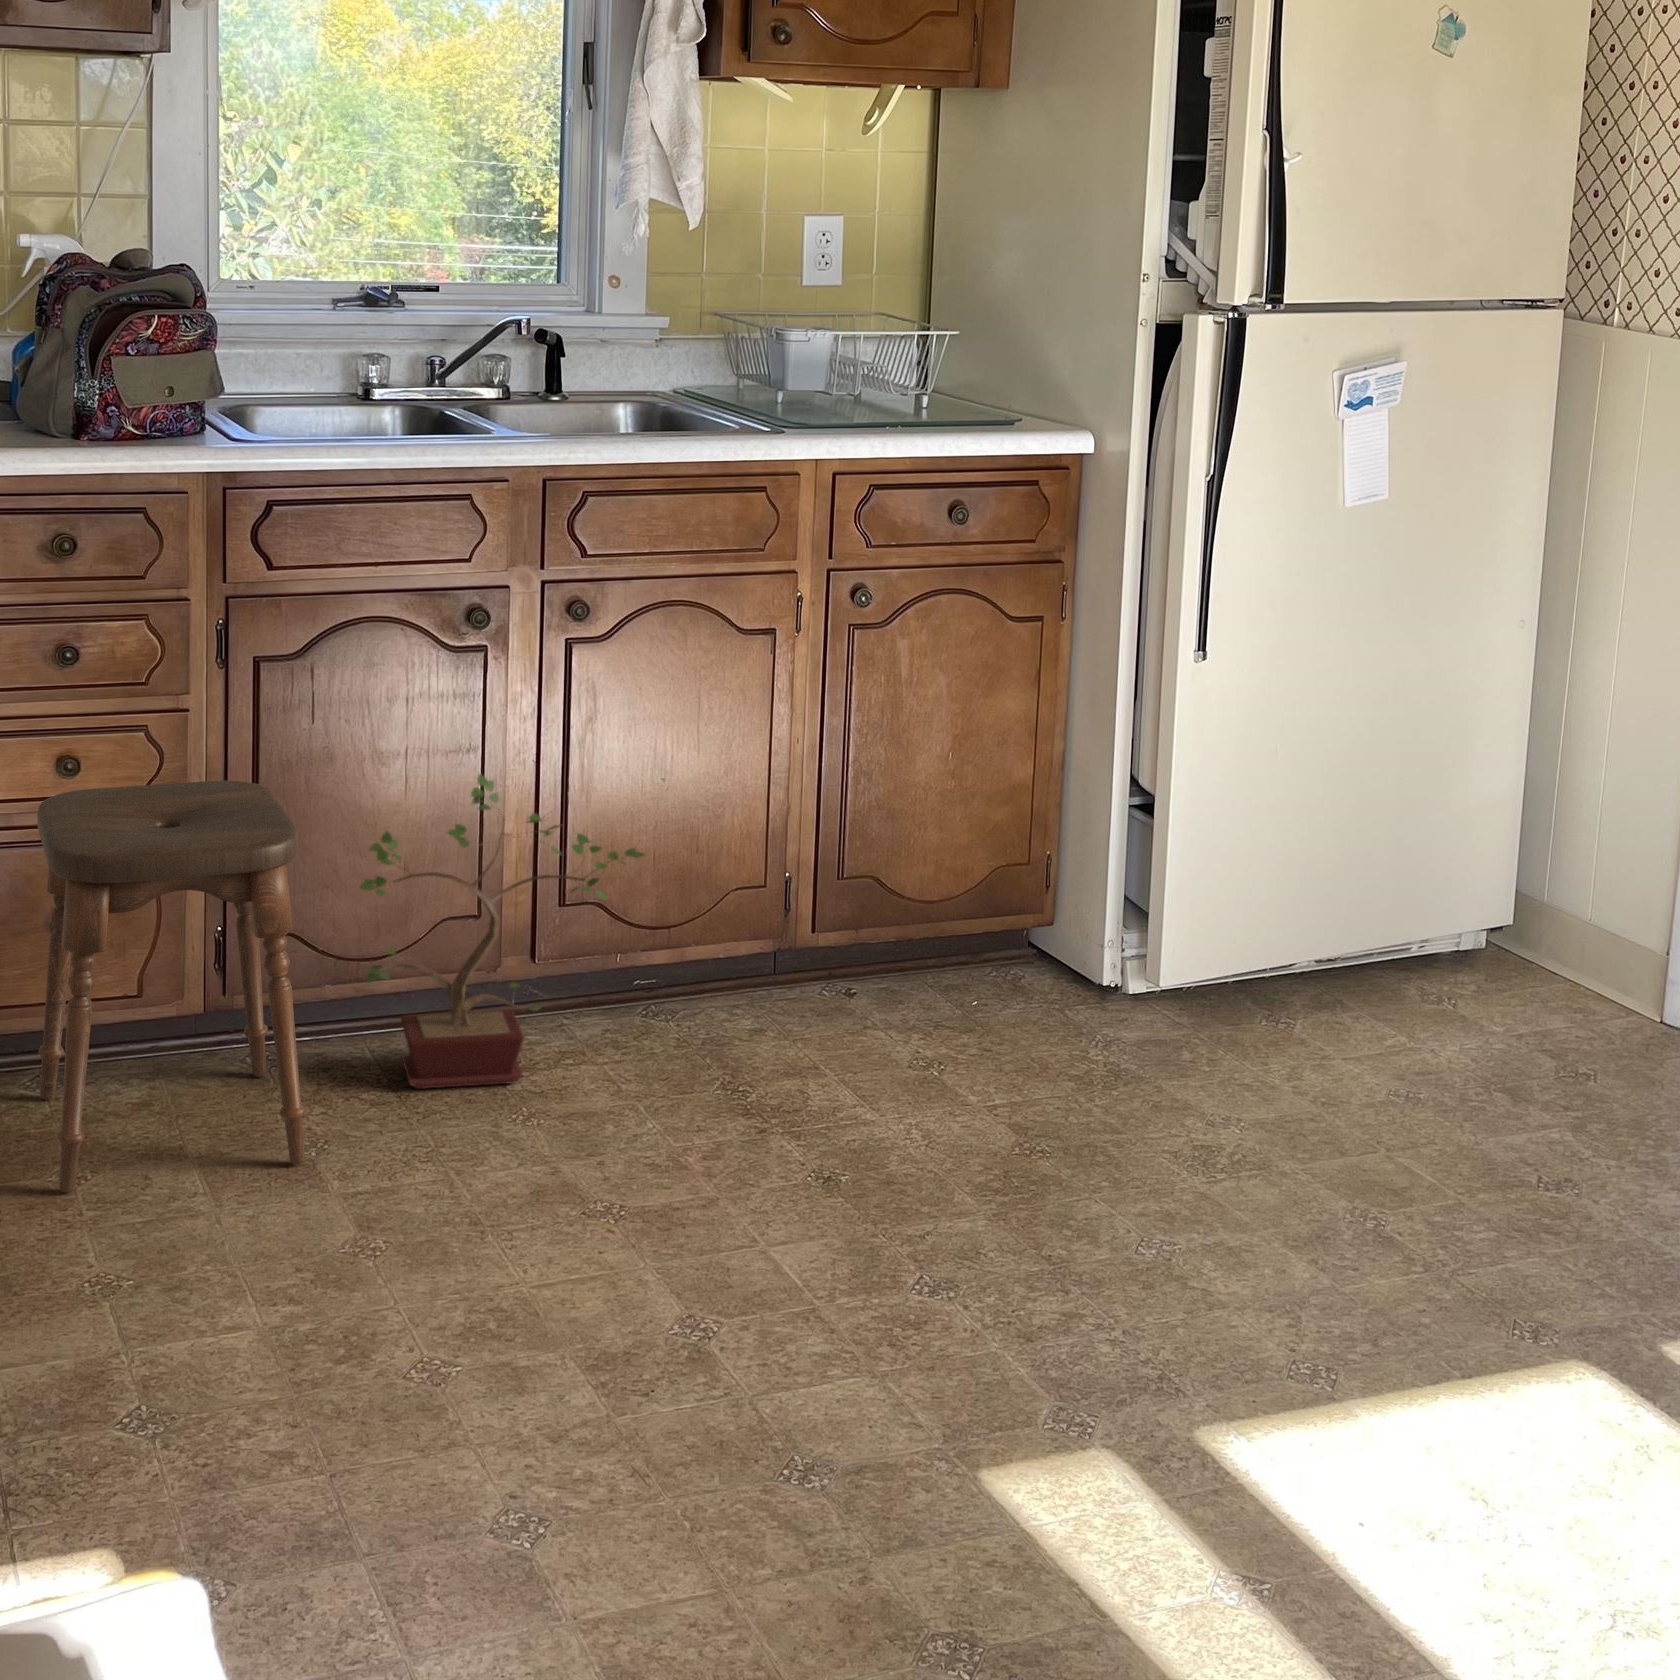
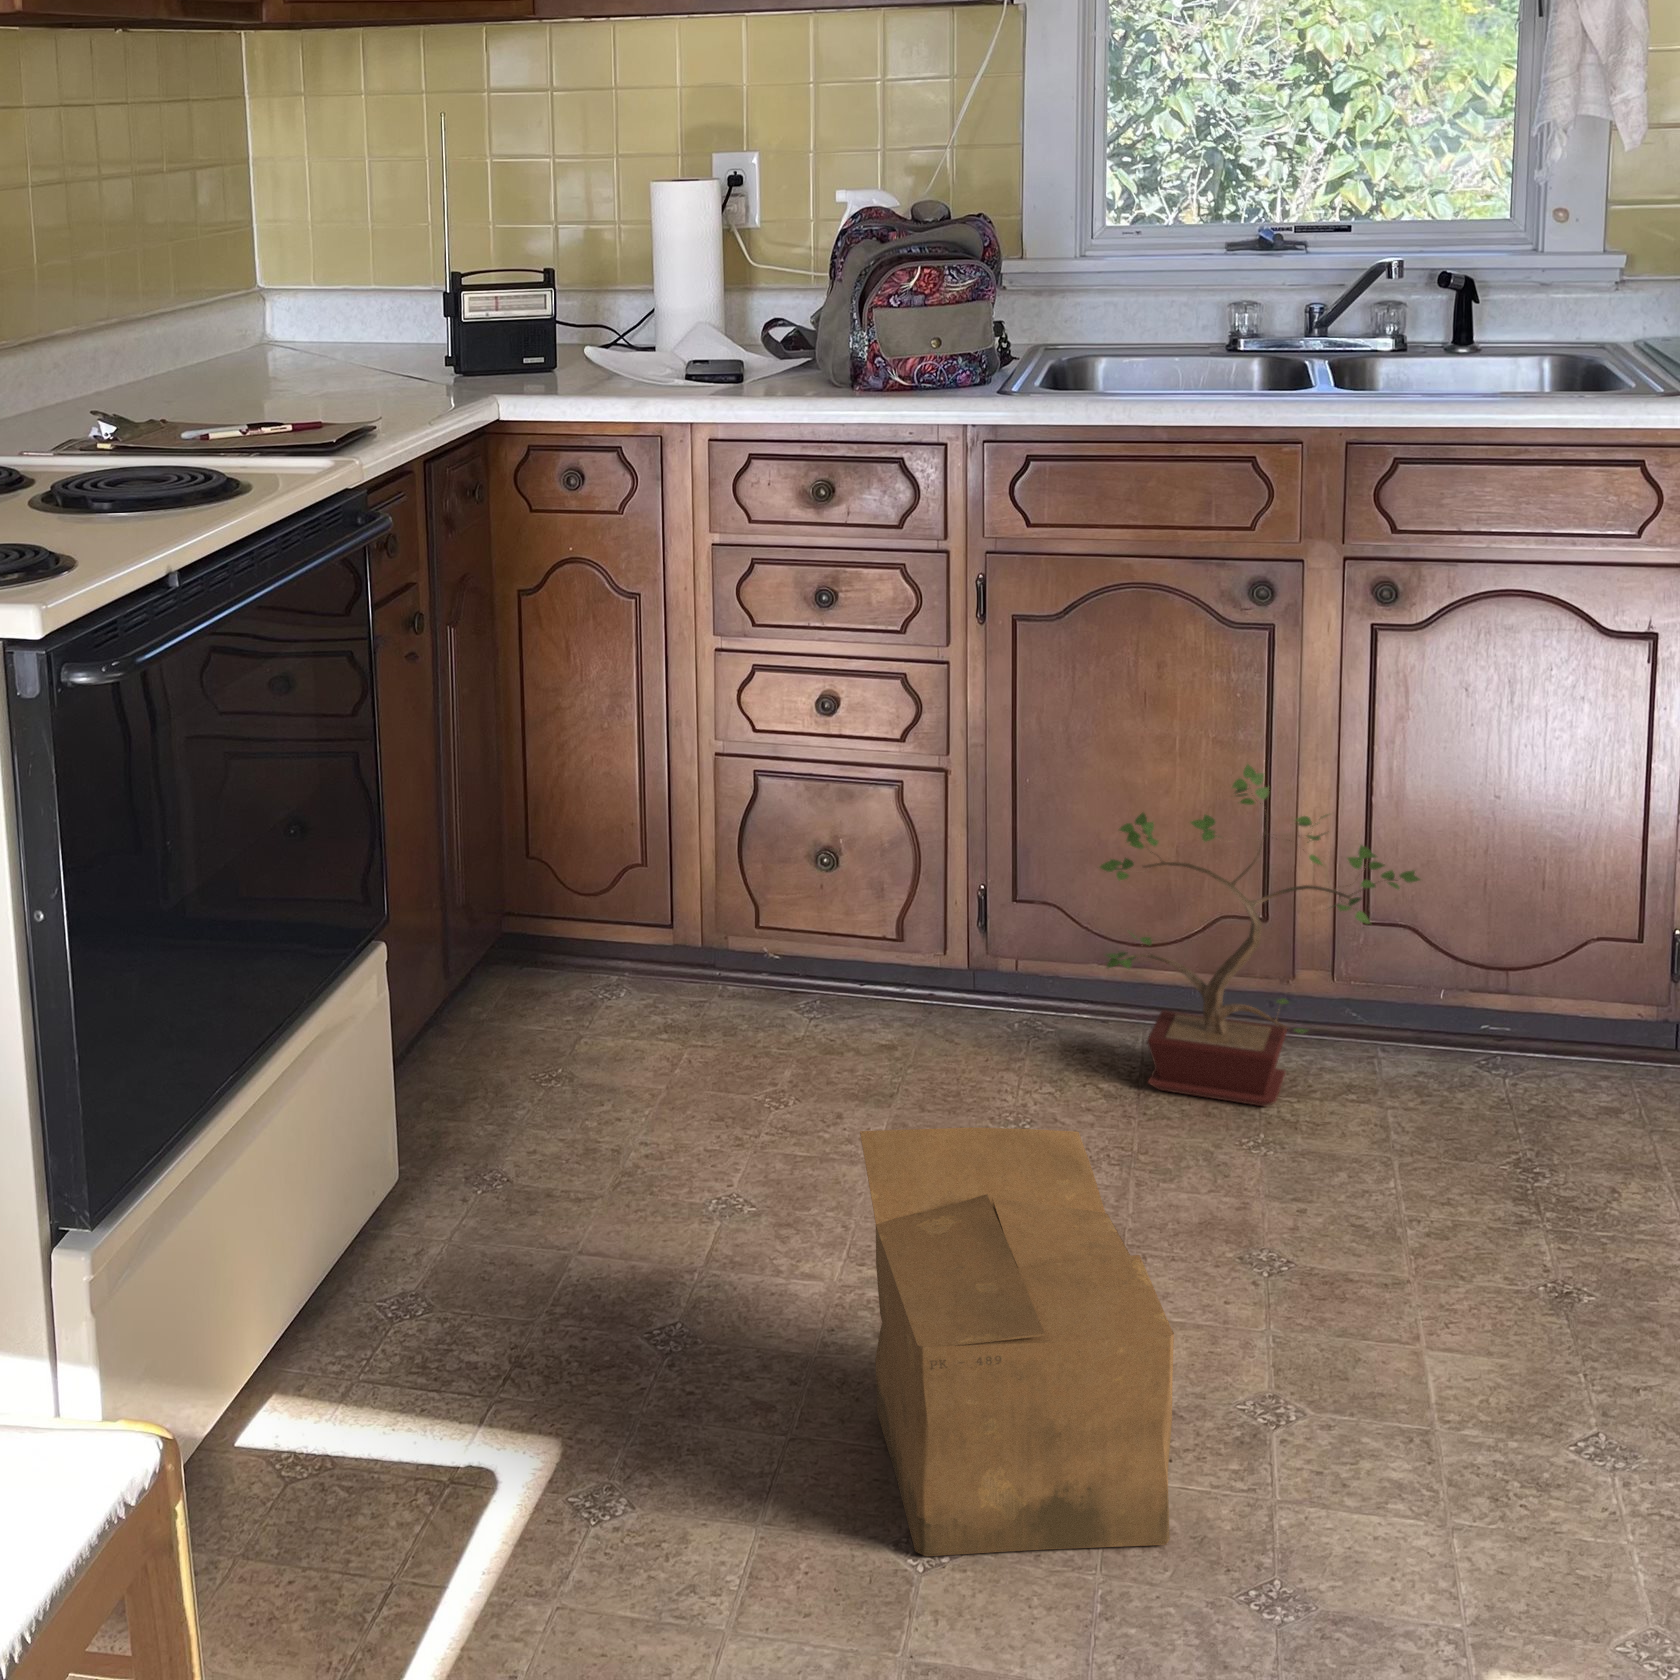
stool: present [37,780,306,1192] -> none [751,730,1018,1136]
cardboard box: none [351,1119,707,1534] -> present [860,1128,1174,1556]

